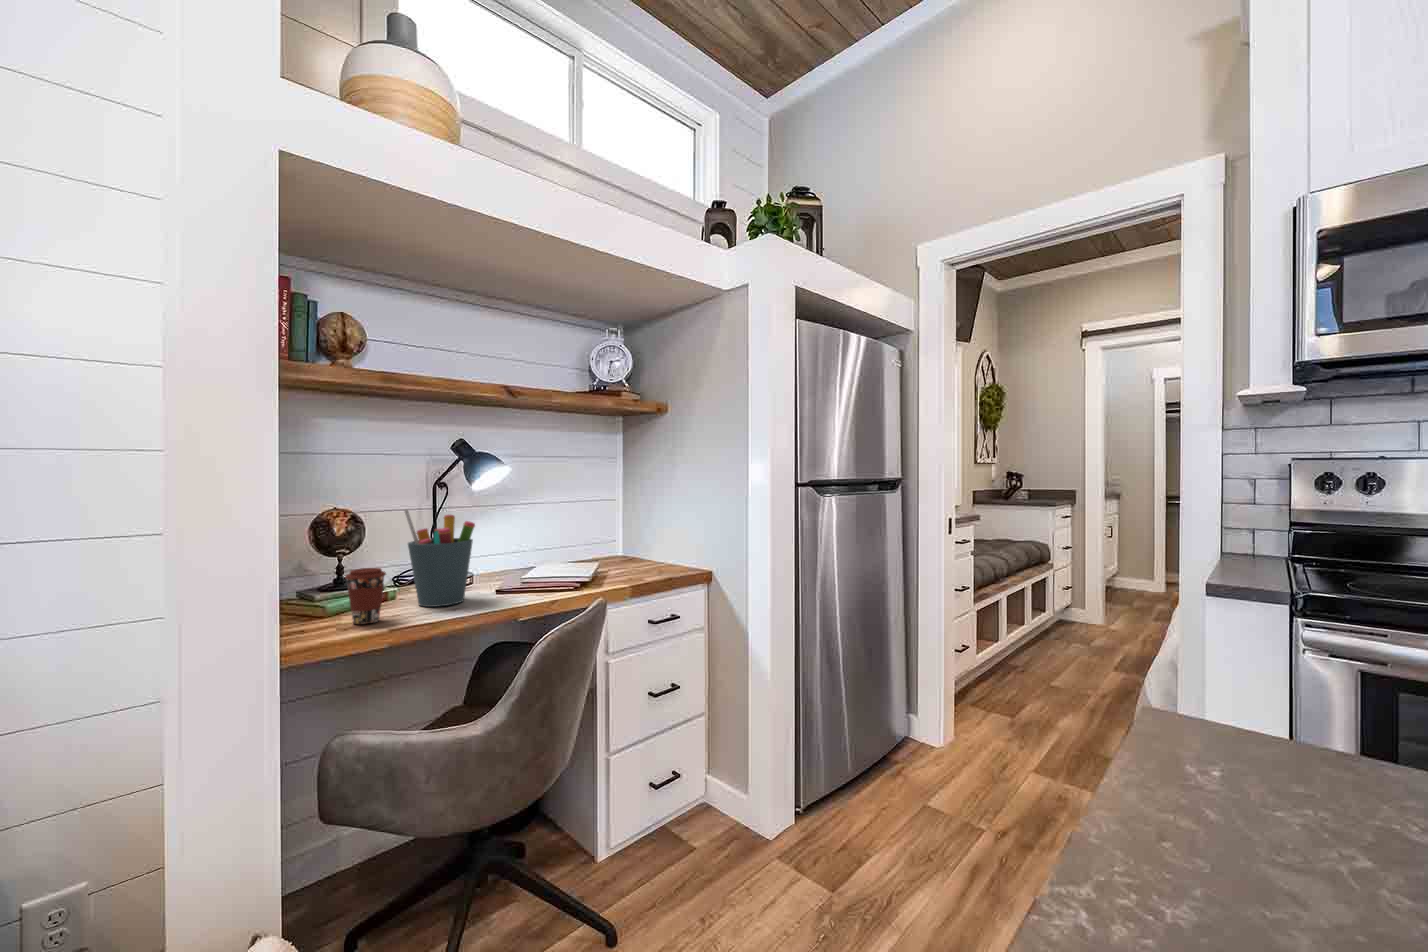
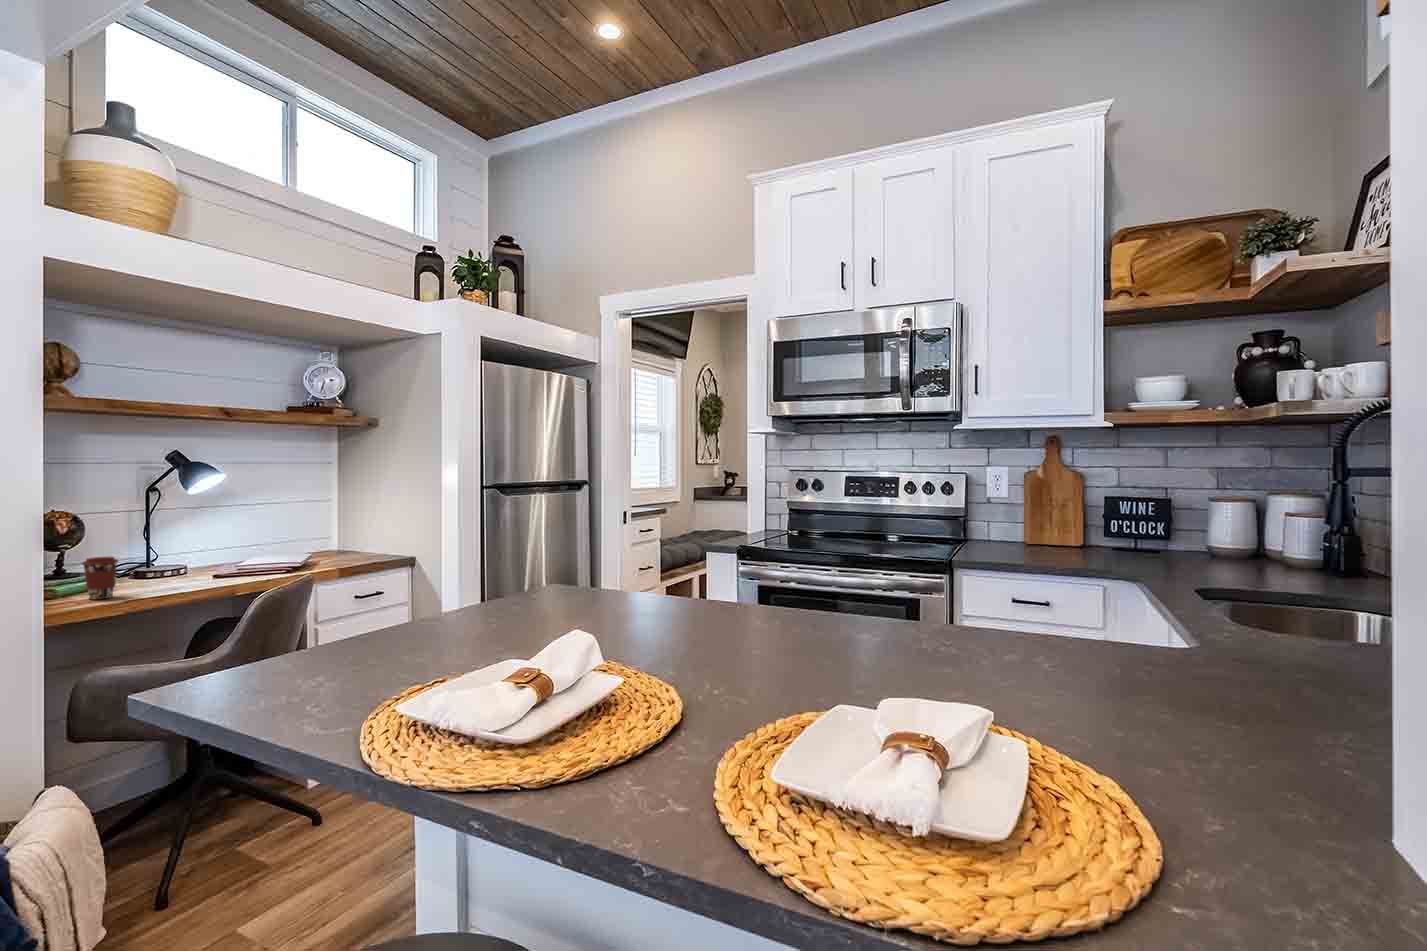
pen holder: present [404,509,475,607] -> none [128,510,195,588]

